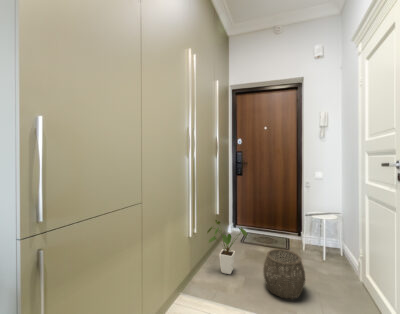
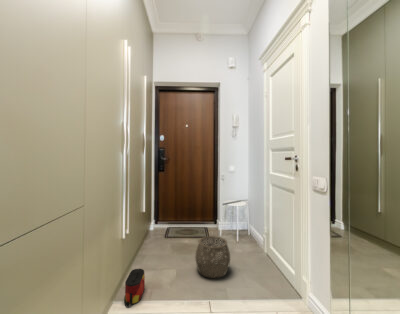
house plant: present [207,220,247,274] -> none [138,218,180,269]
bag: none [186,268,207,303] -> present [124,269,145,306]

